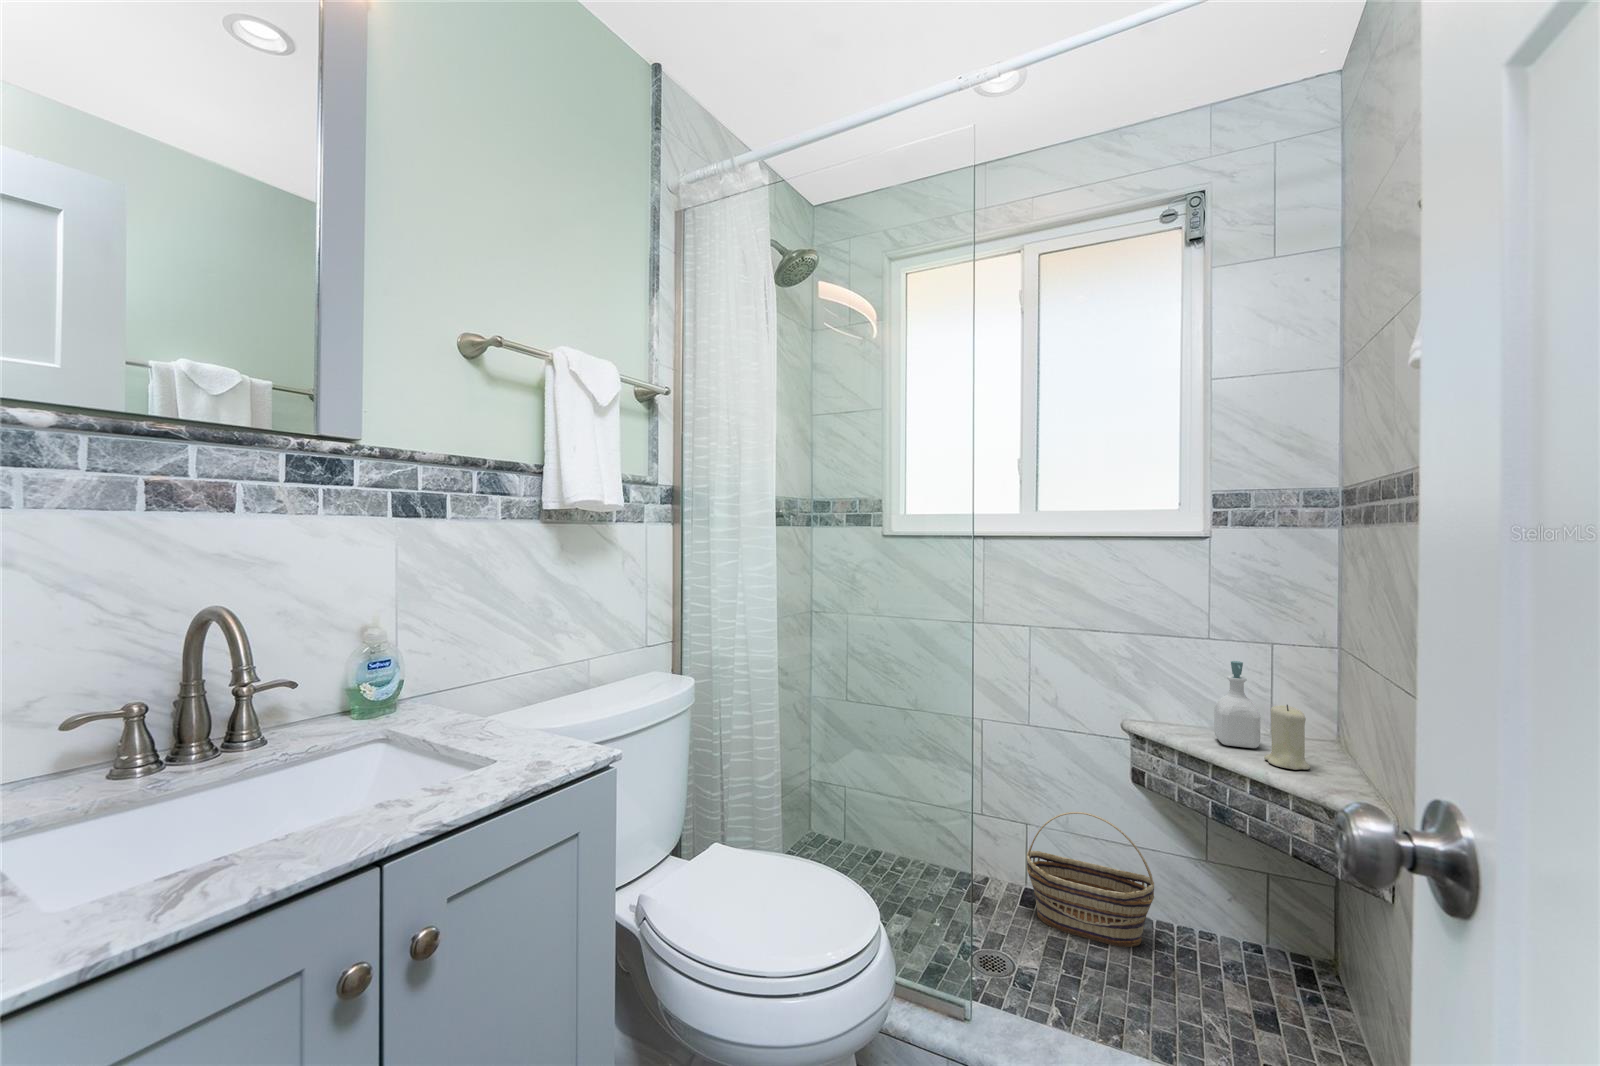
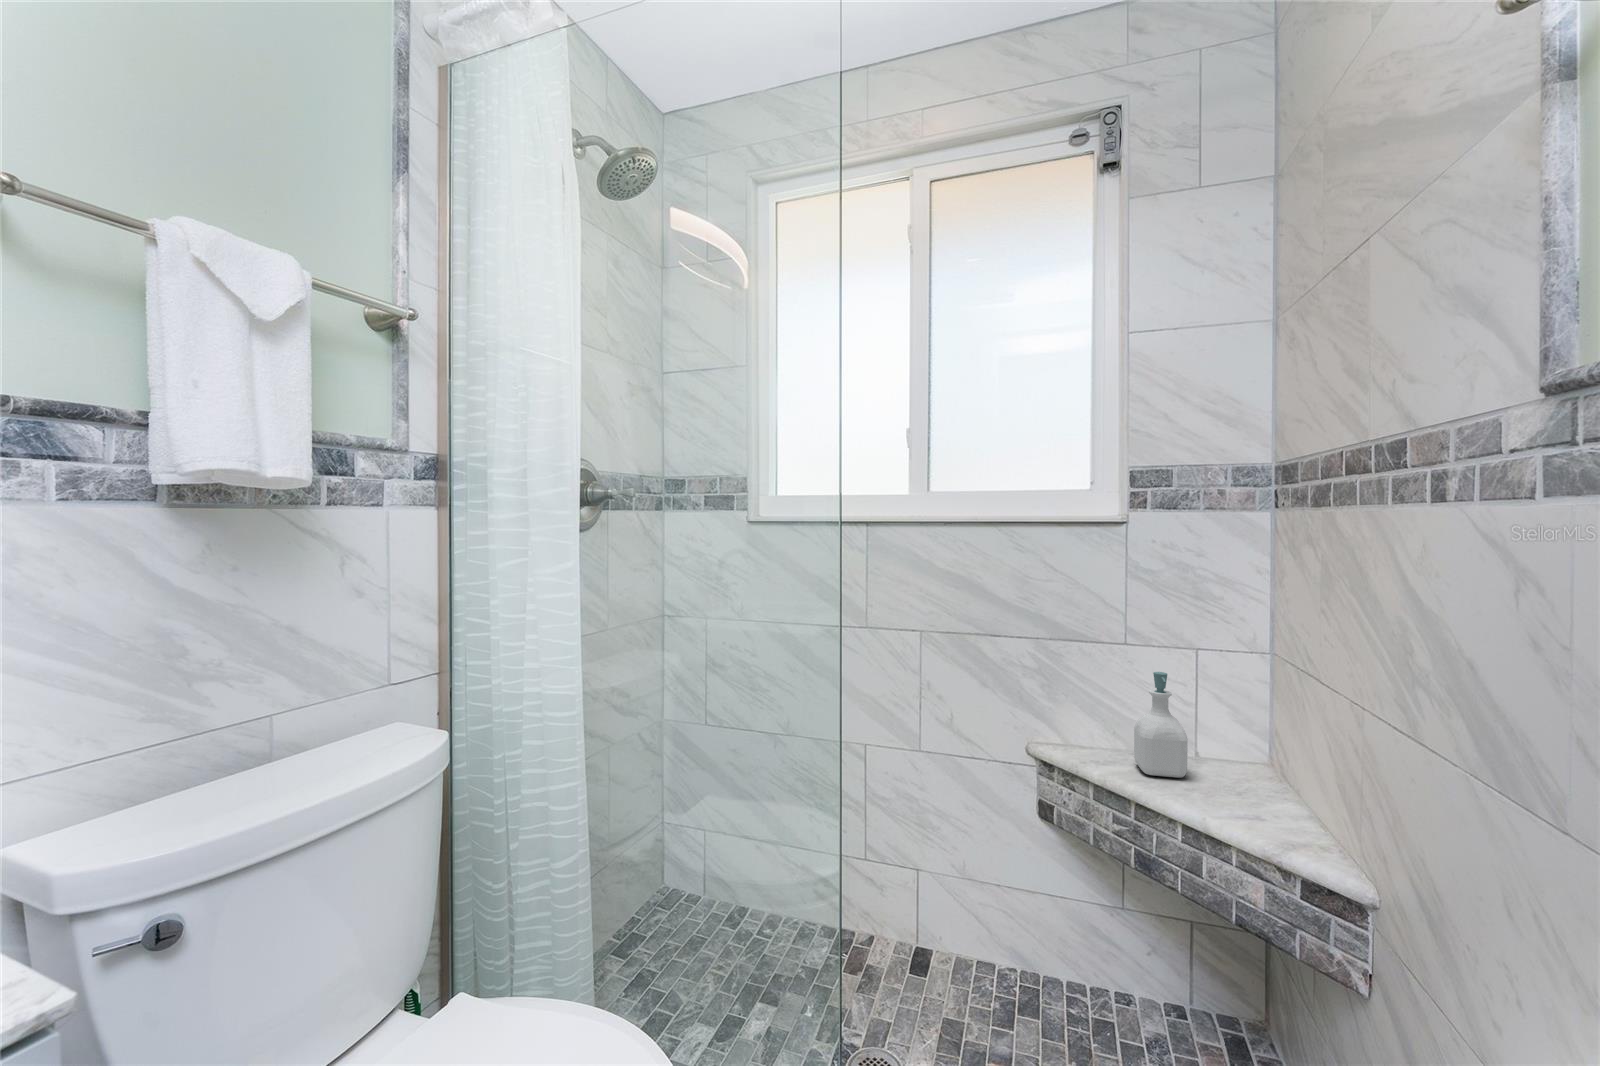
candle: present [1264,705,1310,770] -> none [1195,727,1249,809]
basket: present [1027,812,1154,947] -> none [918,860,1066,1025]

